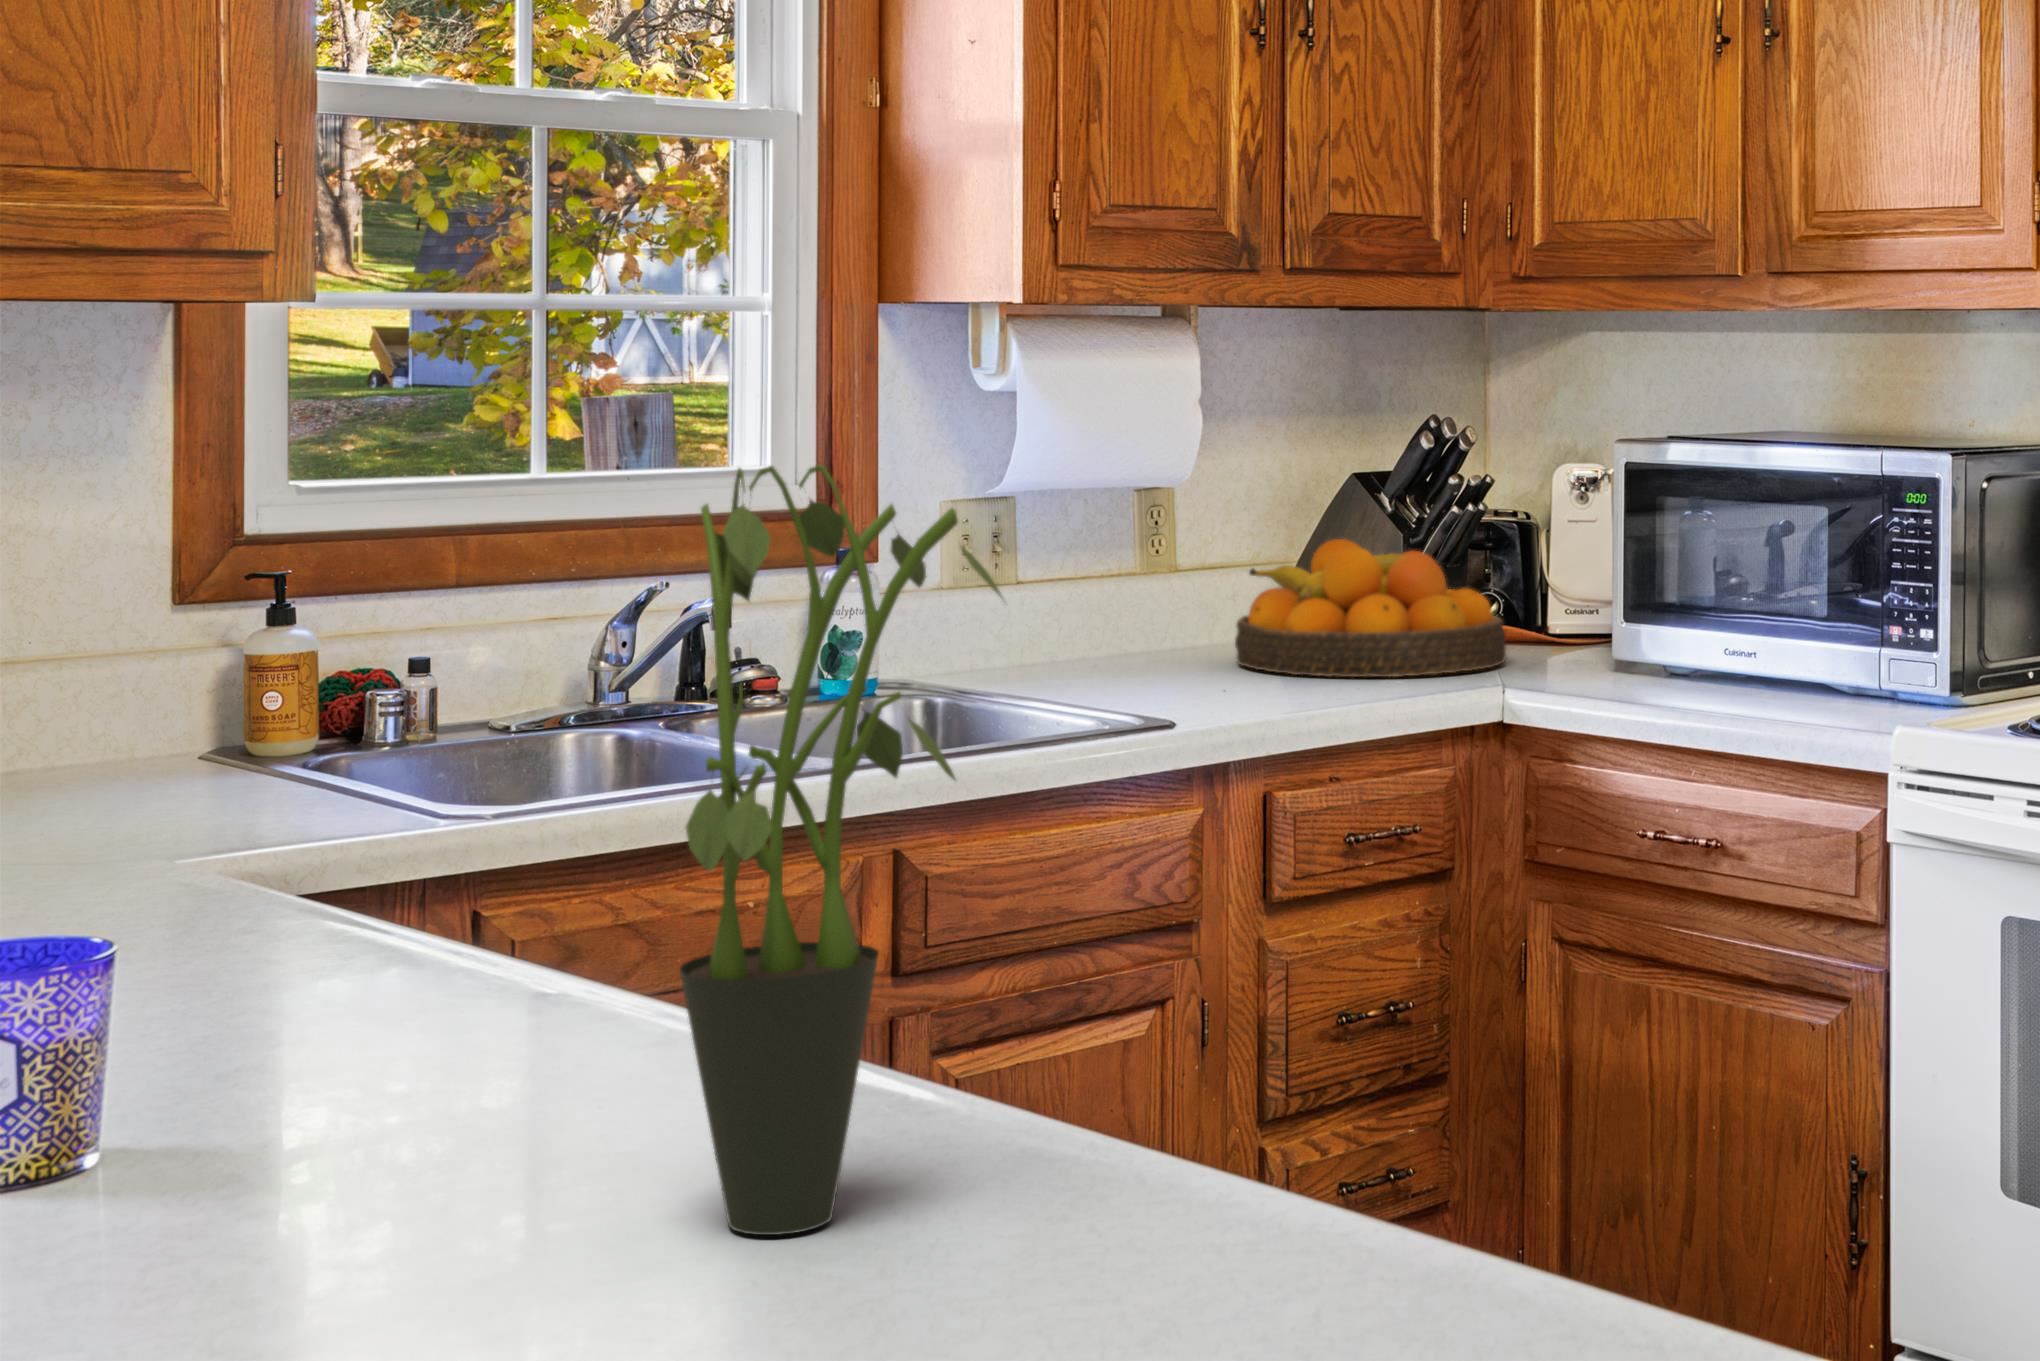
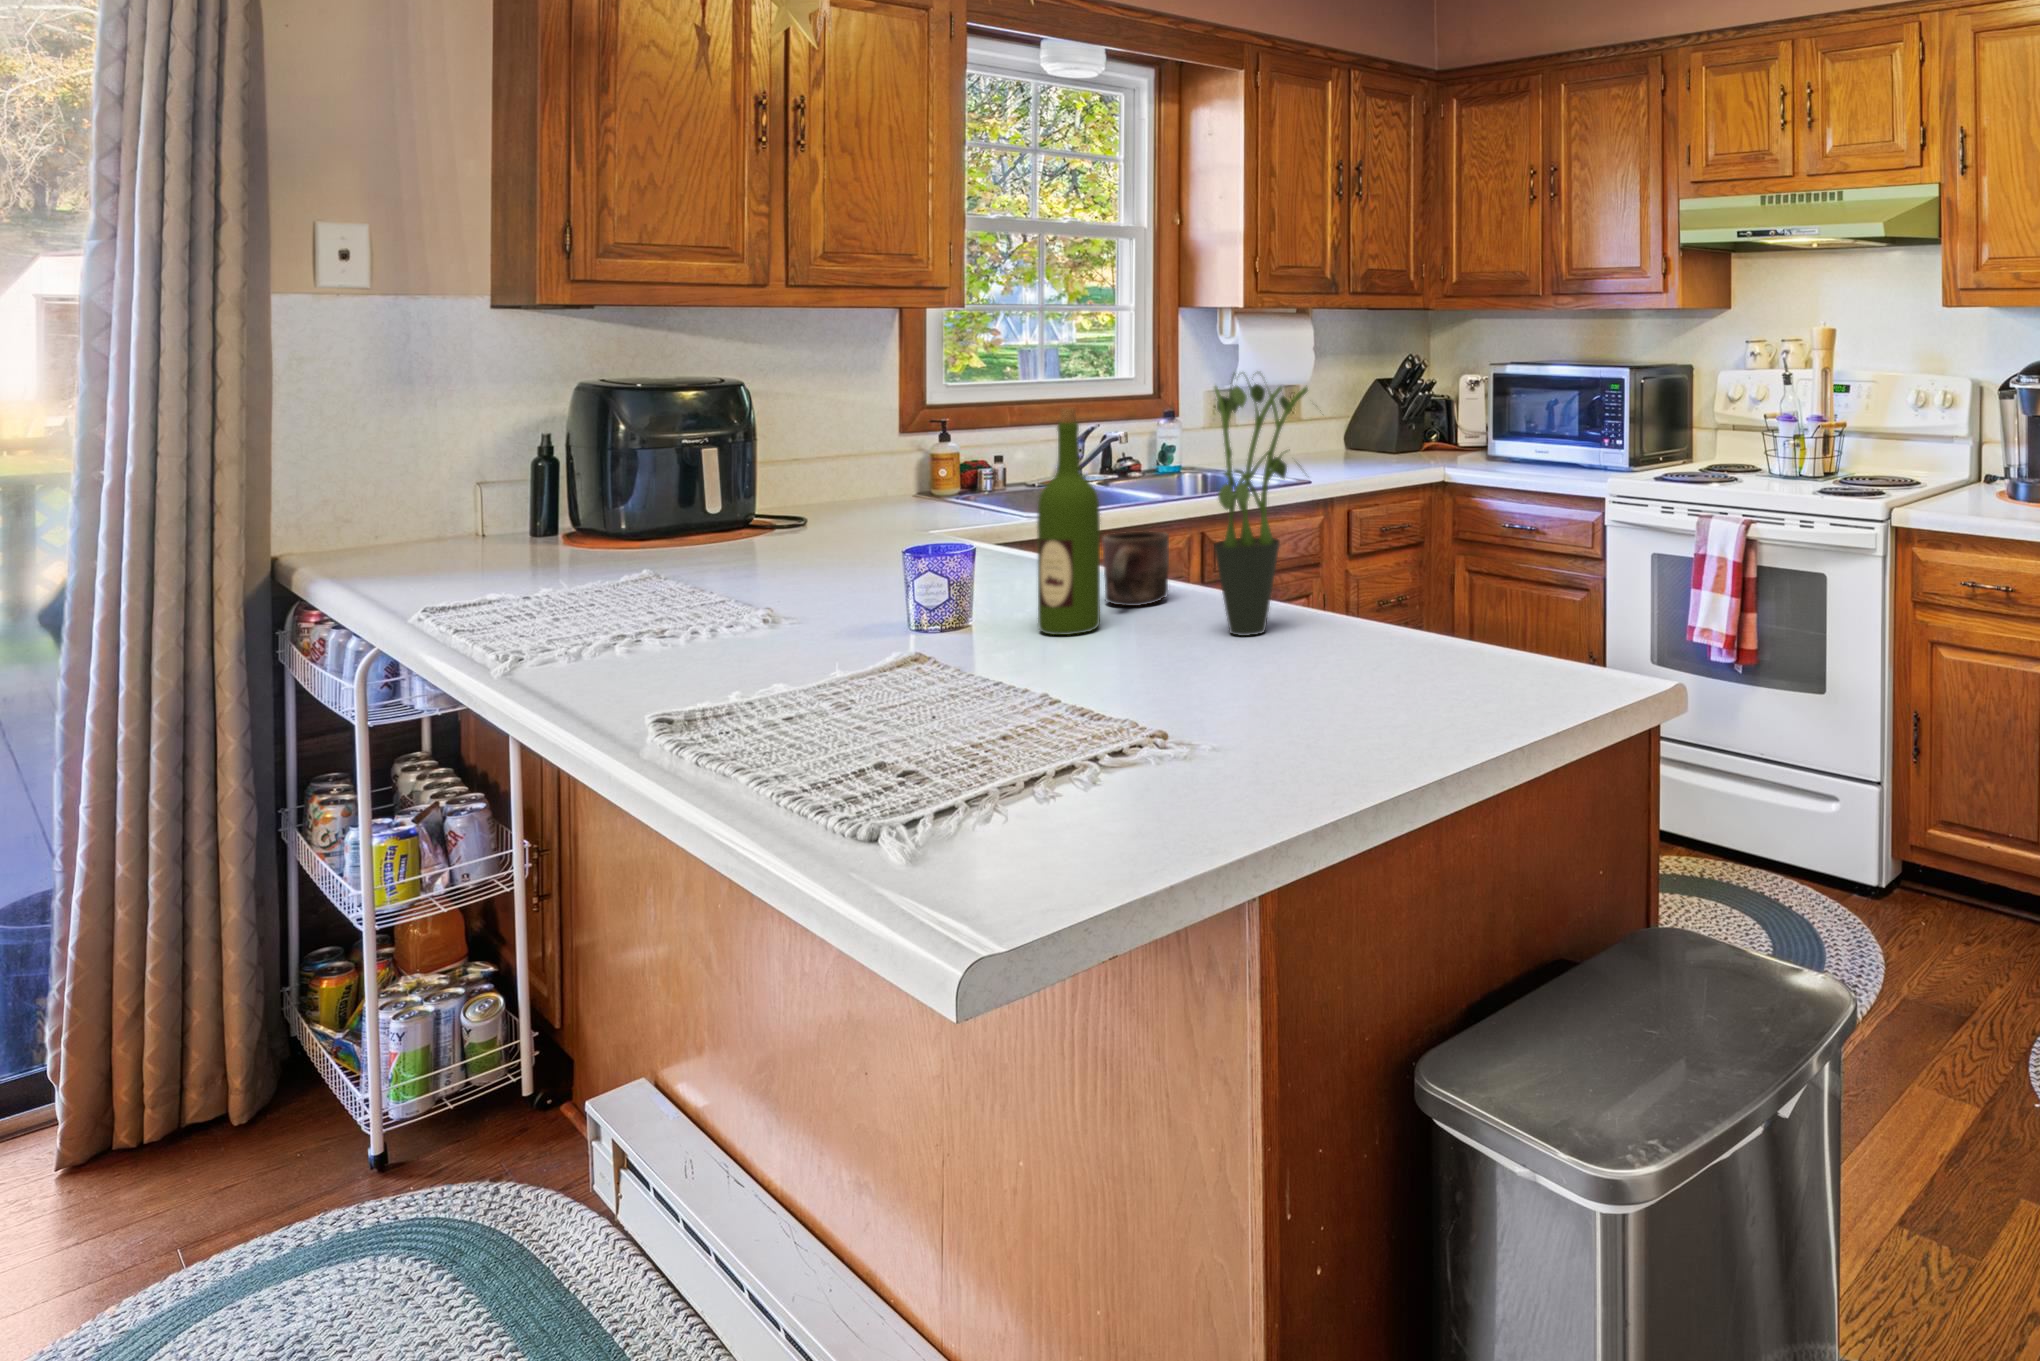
fruit bowl: present [1235,539,1506,677] -> none [1330,406,1444,463]
wine bottle: none [200,564,381,1217] -> present [1037,408,1100,635]
mug: none [441,900,627,1114] -> present [1103,531,1169,606]

